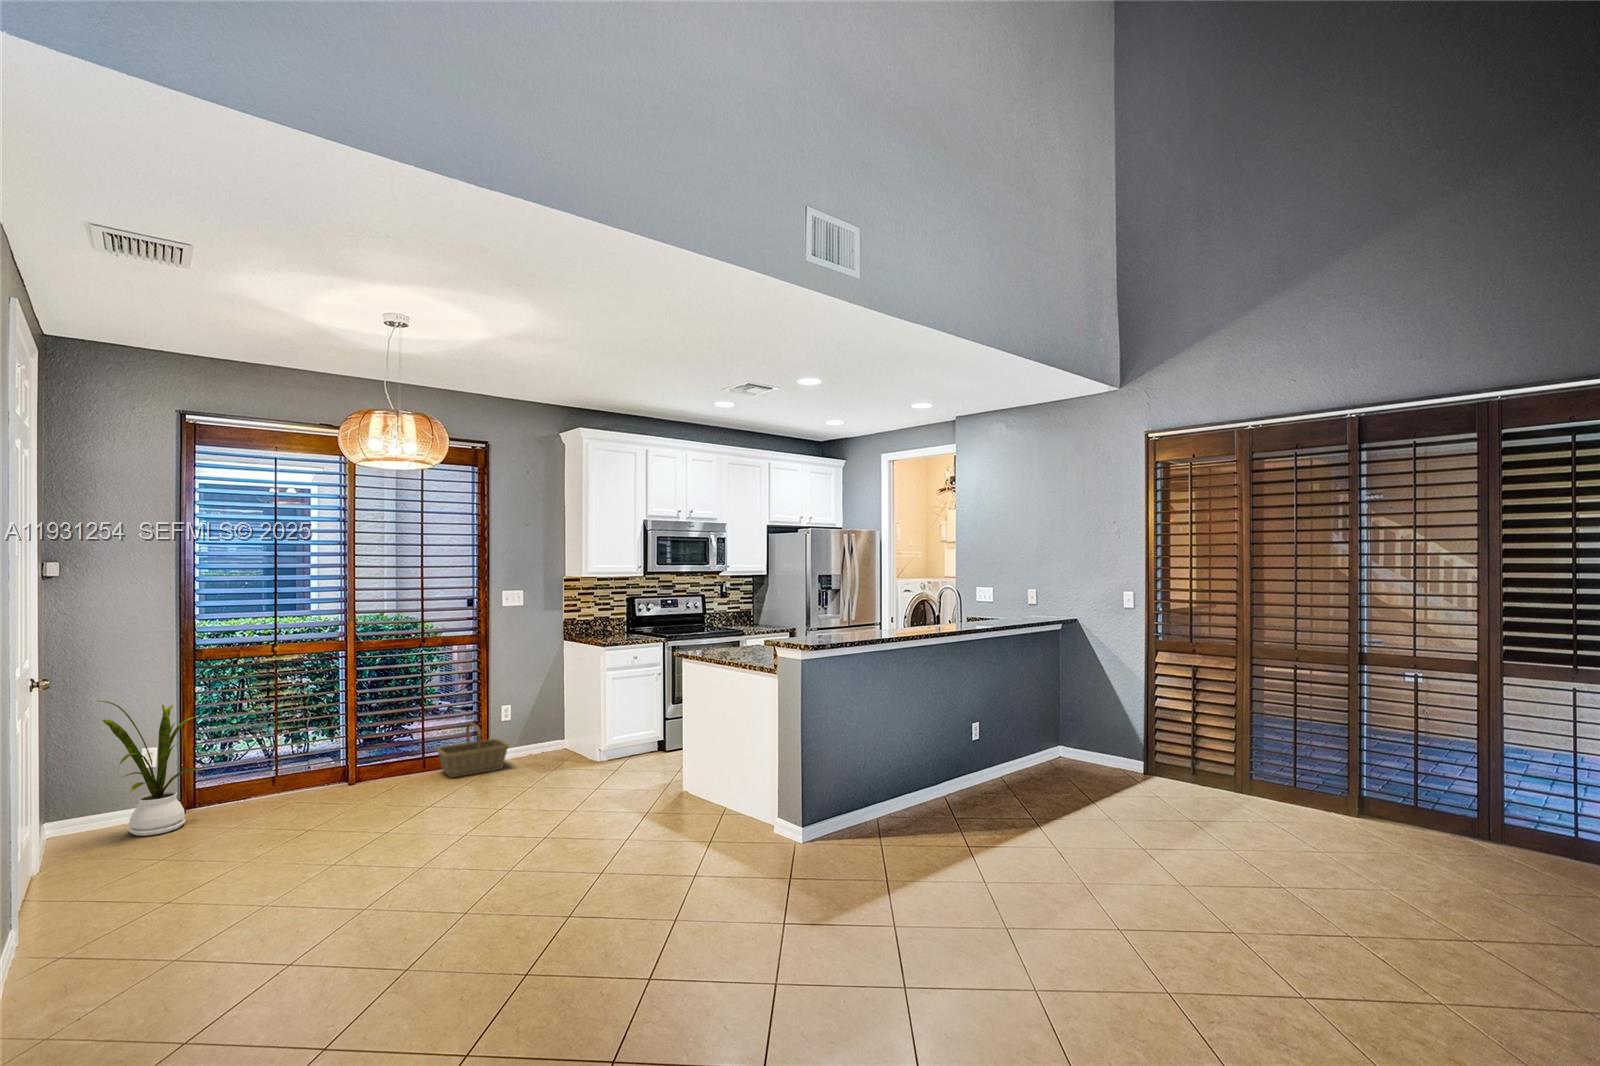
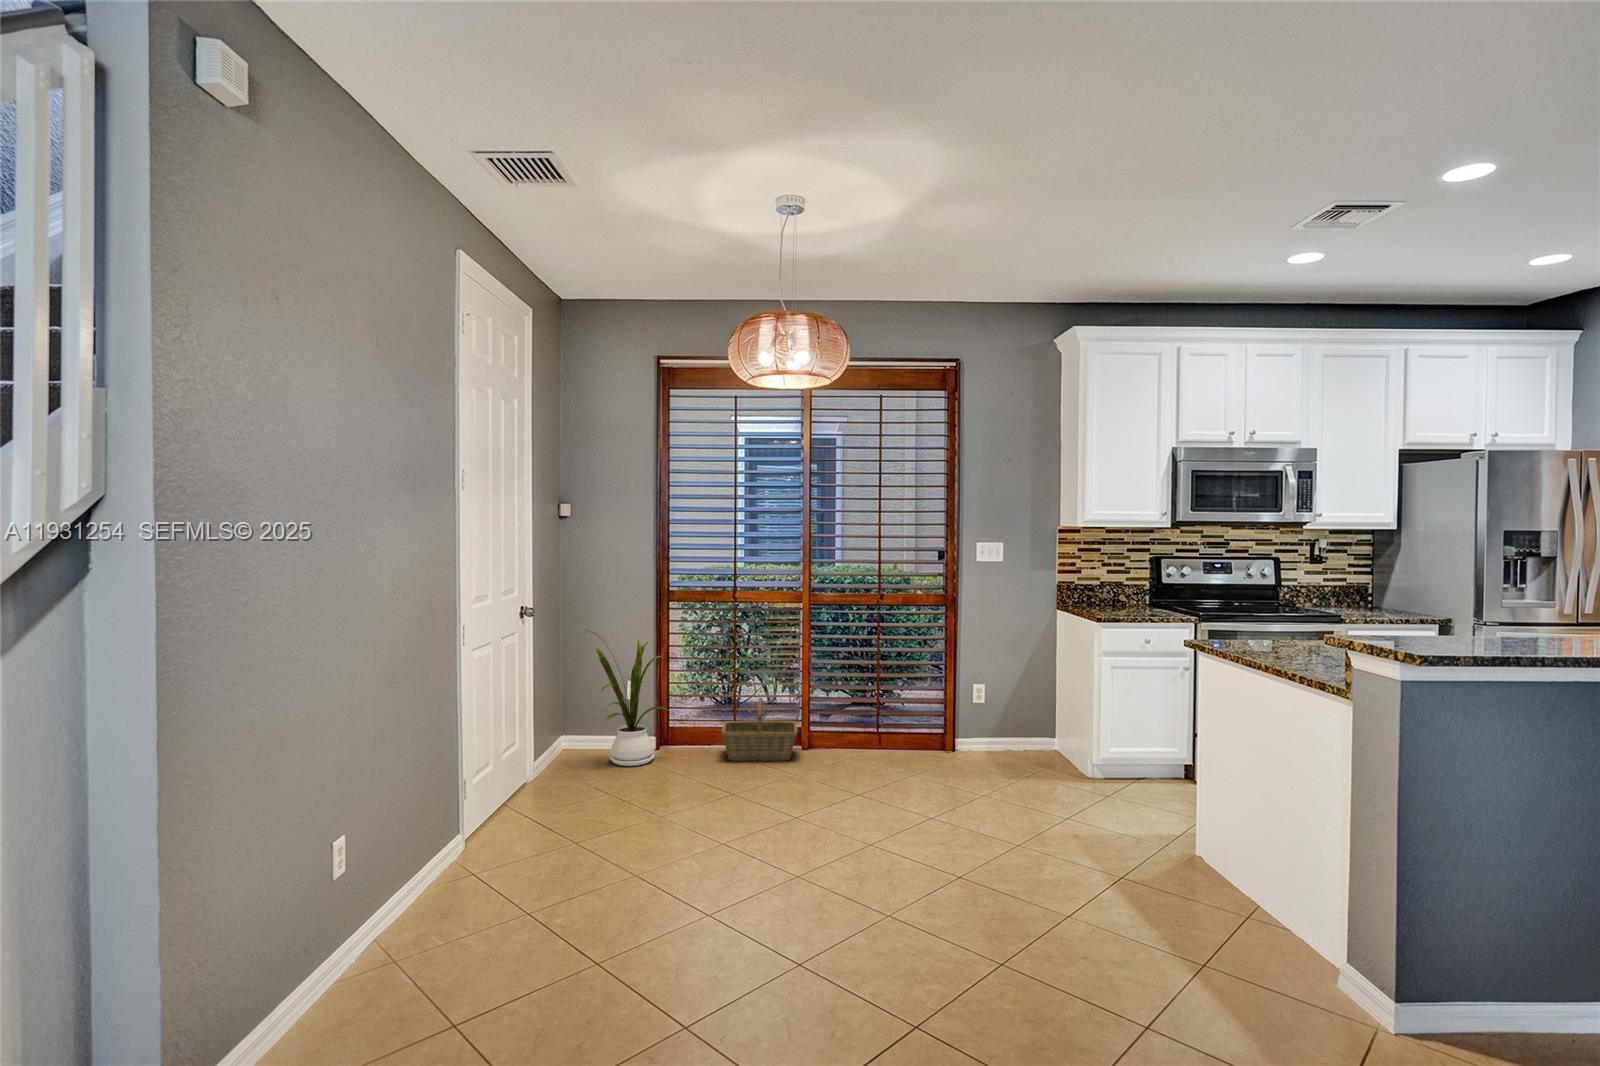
basket: present [436,723,509,777] -> present [722,698,797,761]

